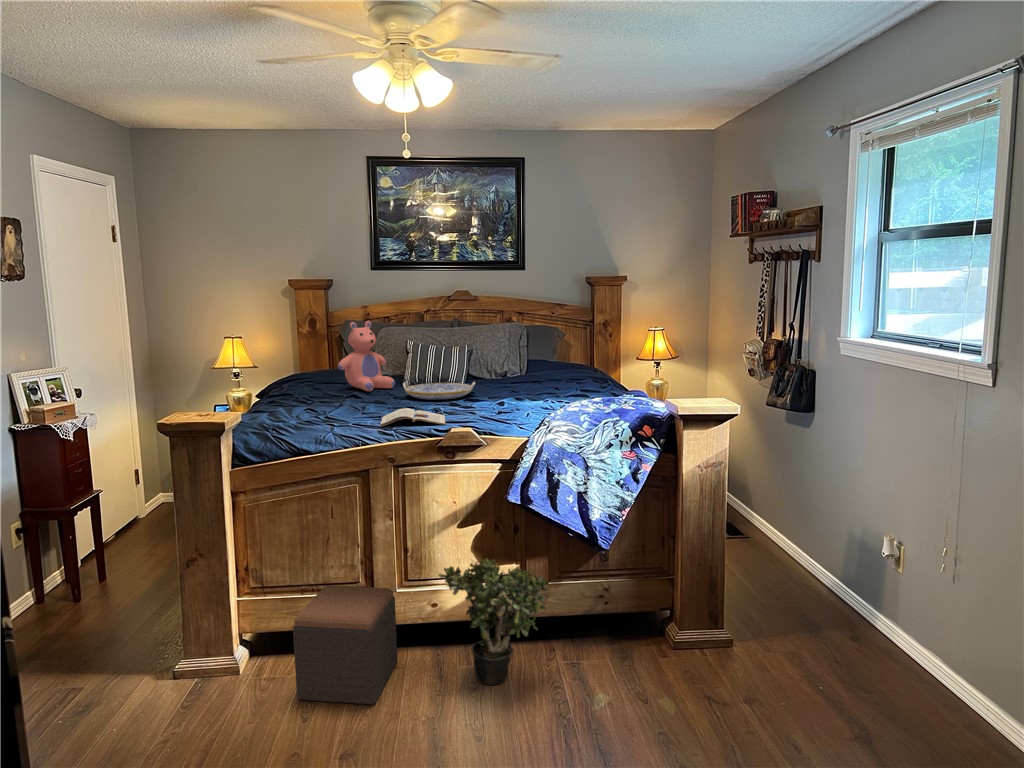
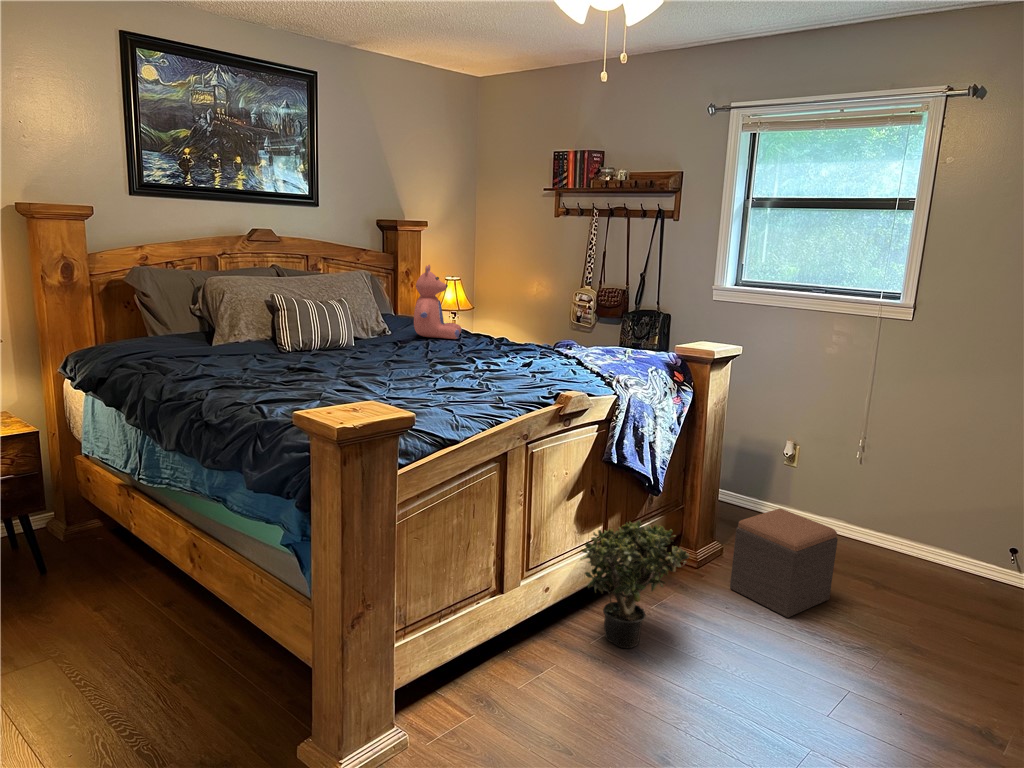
teddy bear: present [338,321,395,391] -> present [414,265,462,339]
serving tray: present [403,382,475,400] -> none [352,341,435,366]
magazine: present [380,408,445,427] -> none [443,377,532,401]
footstool: present [293,585,397,705] -> present [730,509,838,618]

